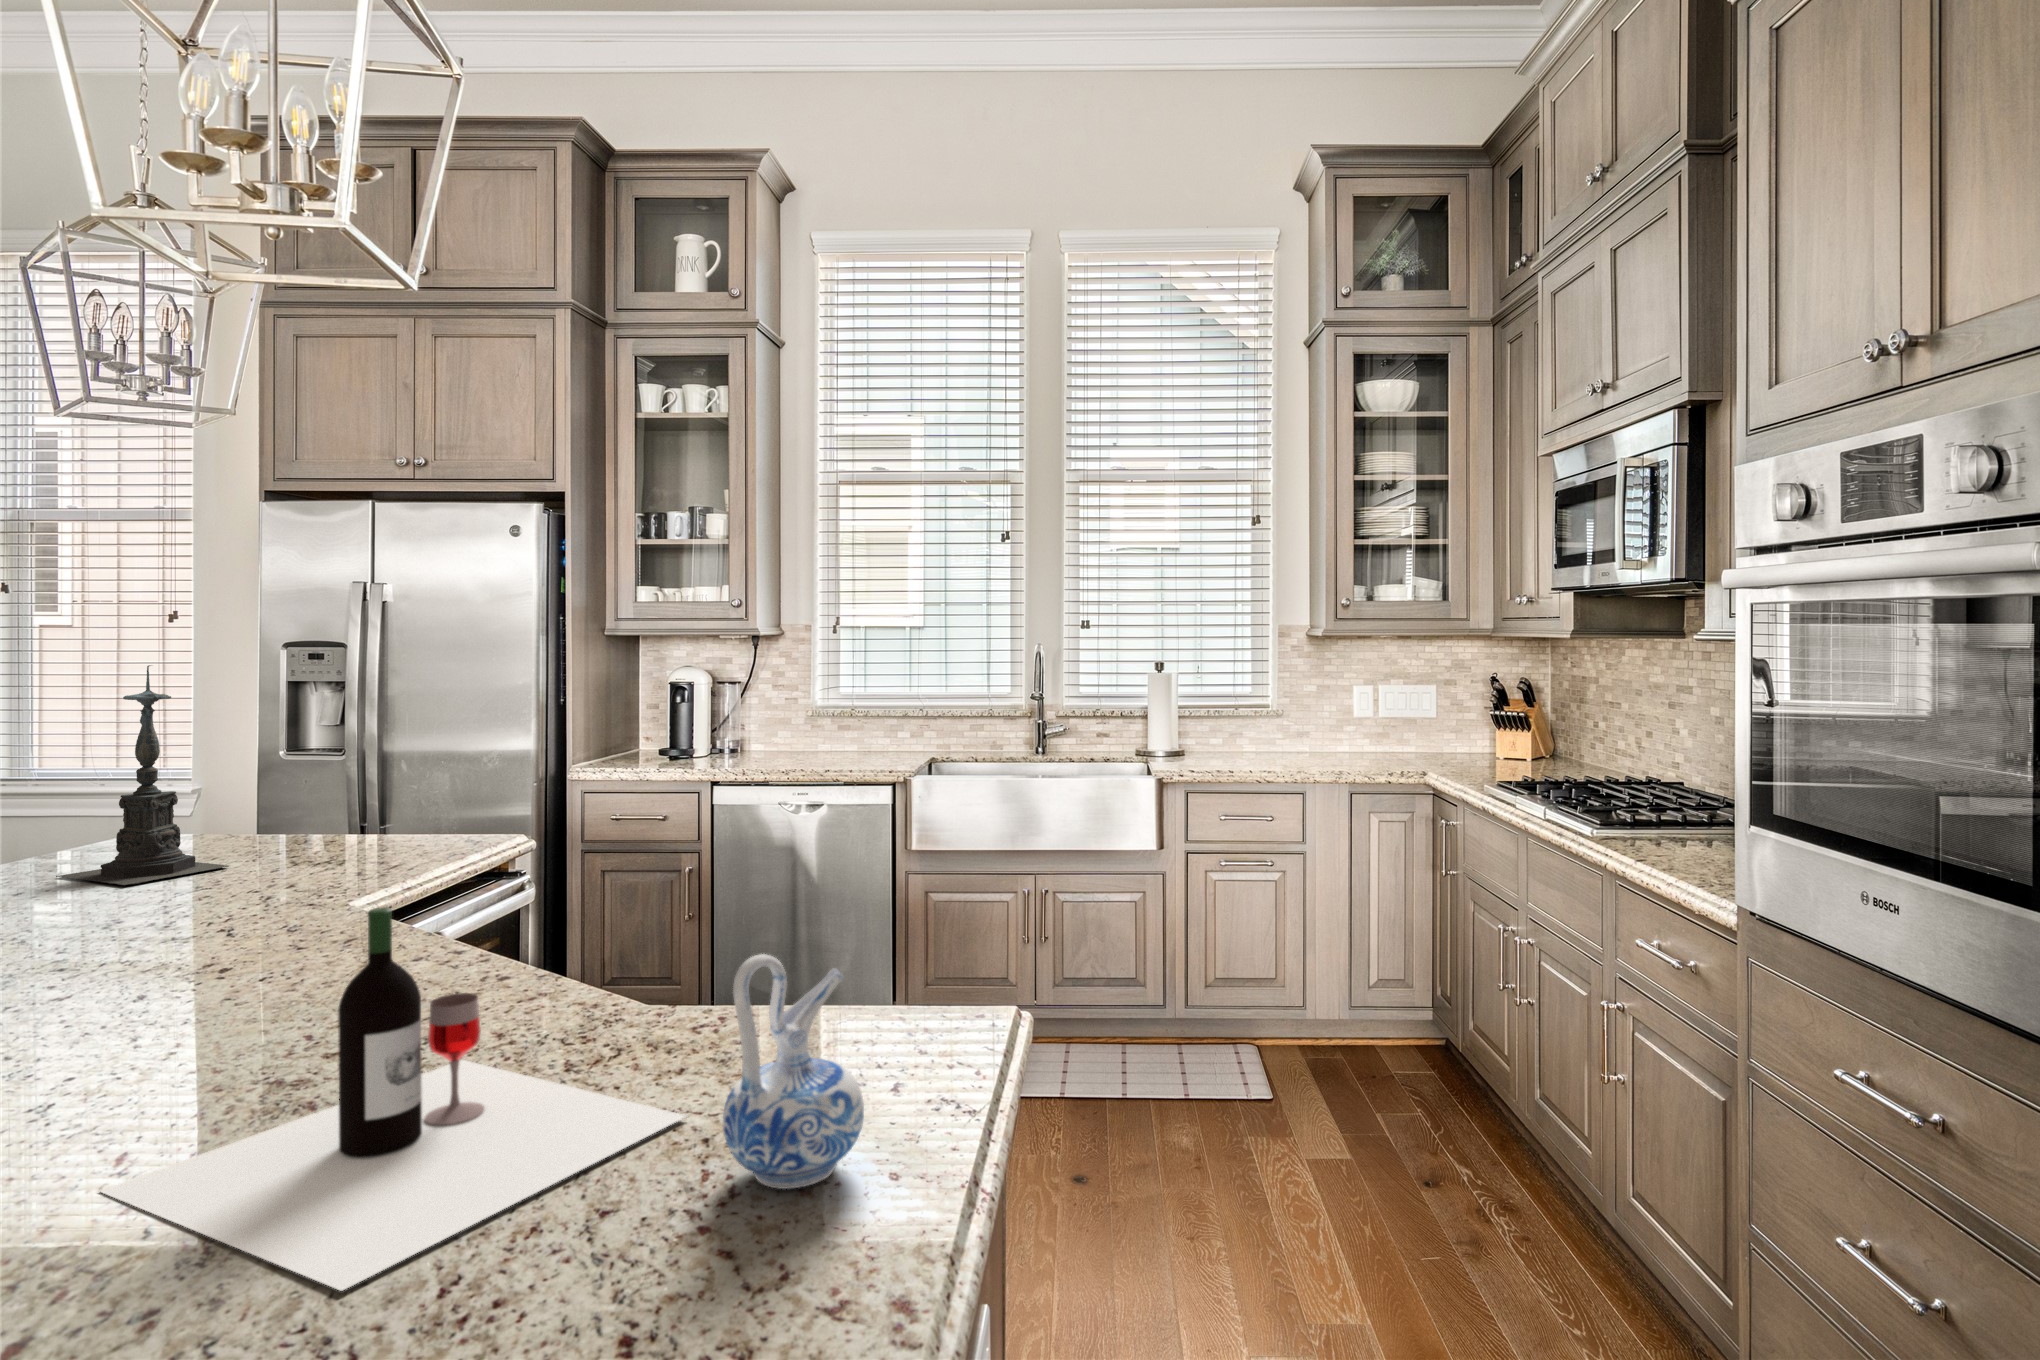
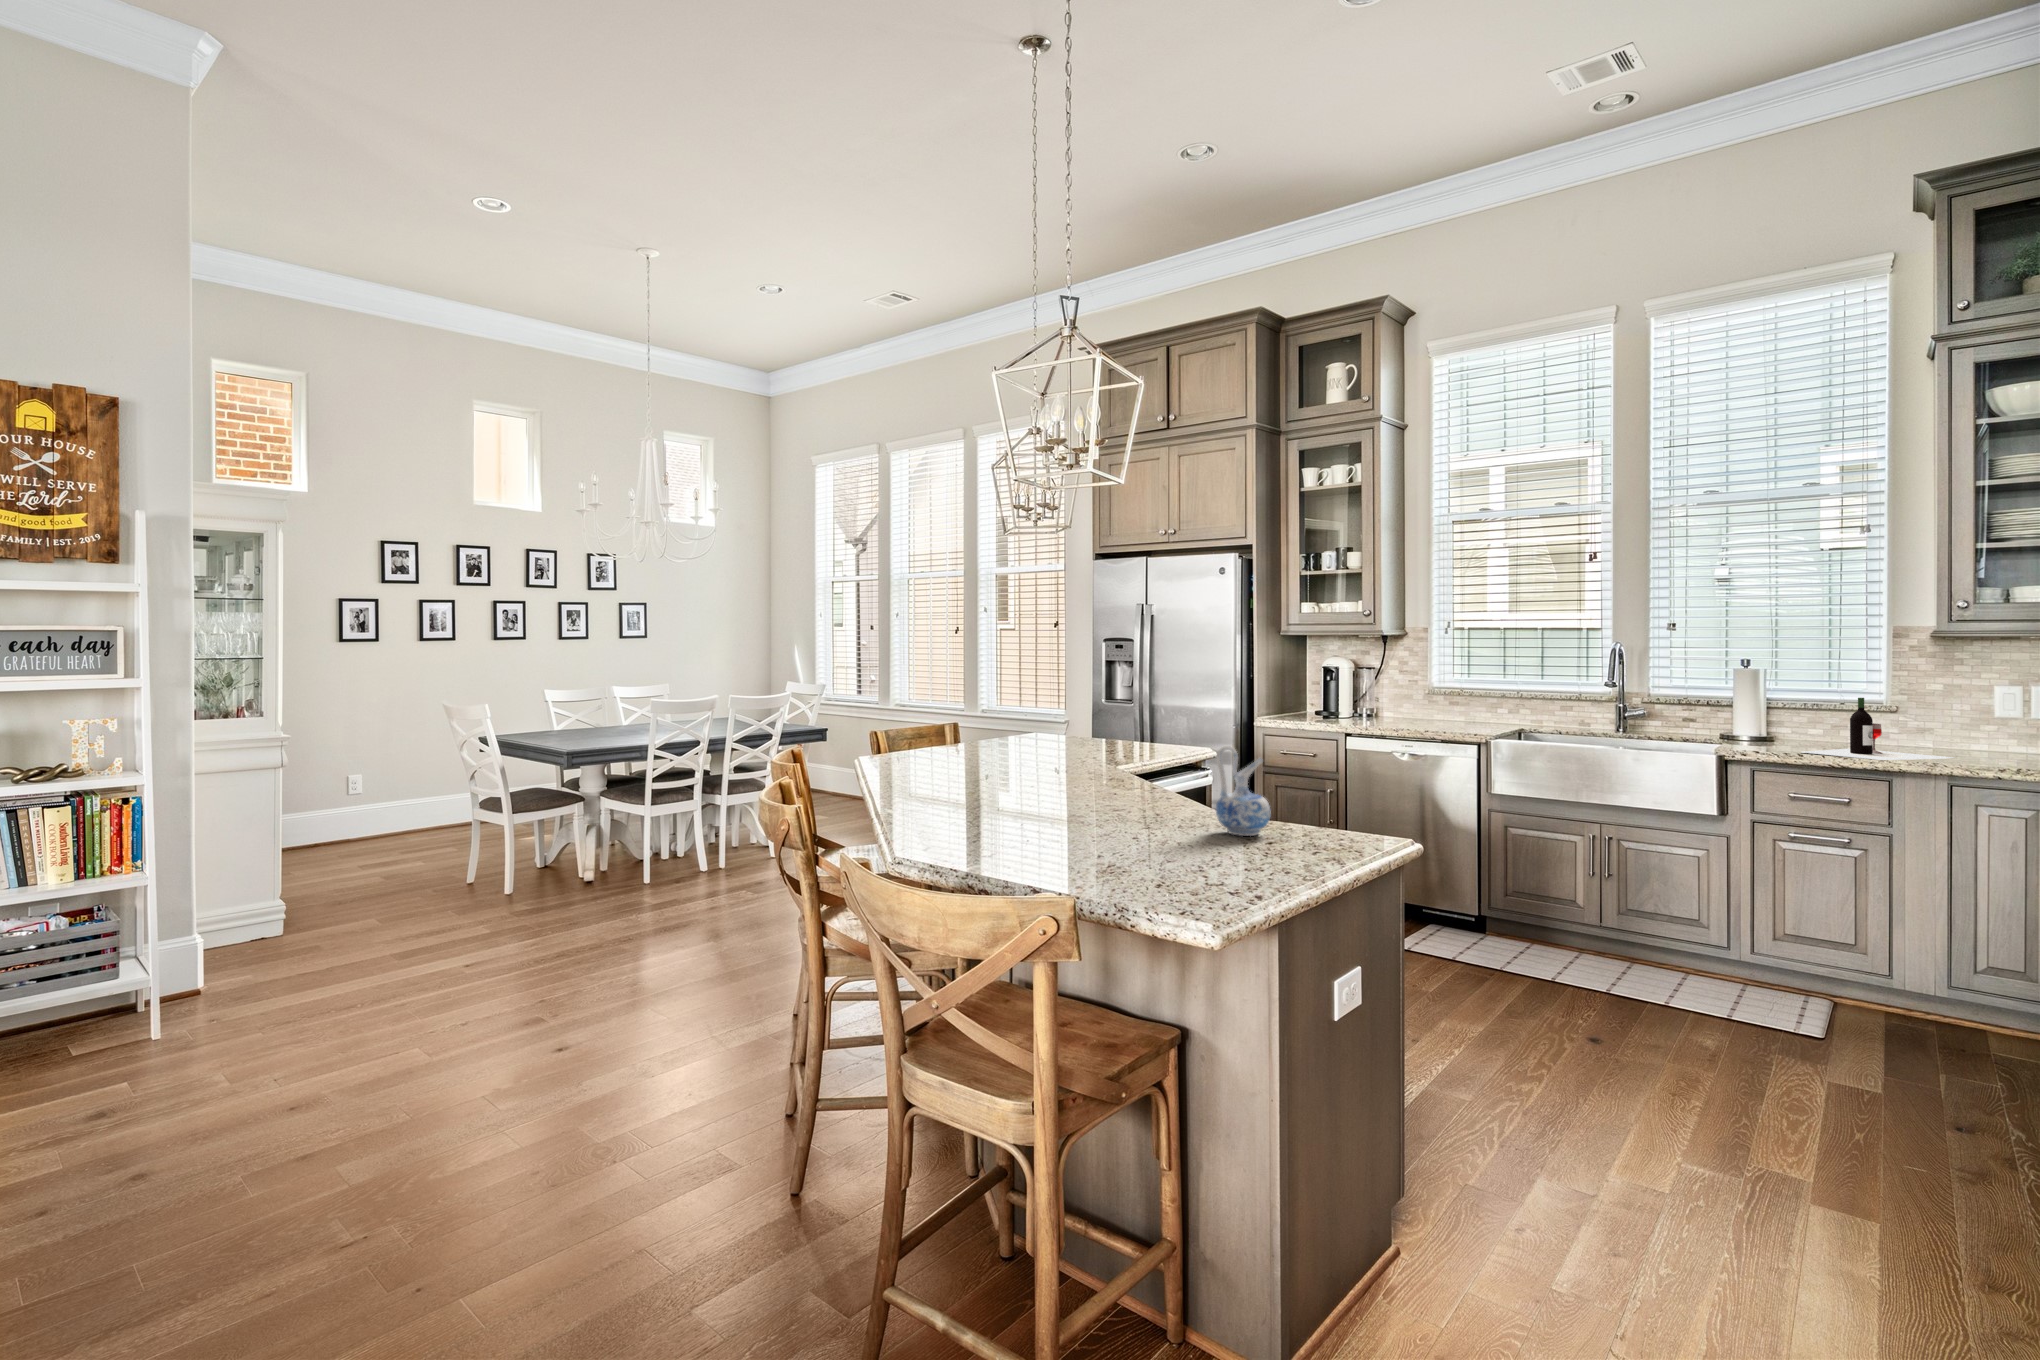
candle holder: present [56,665,229,885] -> none [1015,646,1077,744]
wine bottle: present [101,907,686,1291] -> present [1803,698,1953,760]

